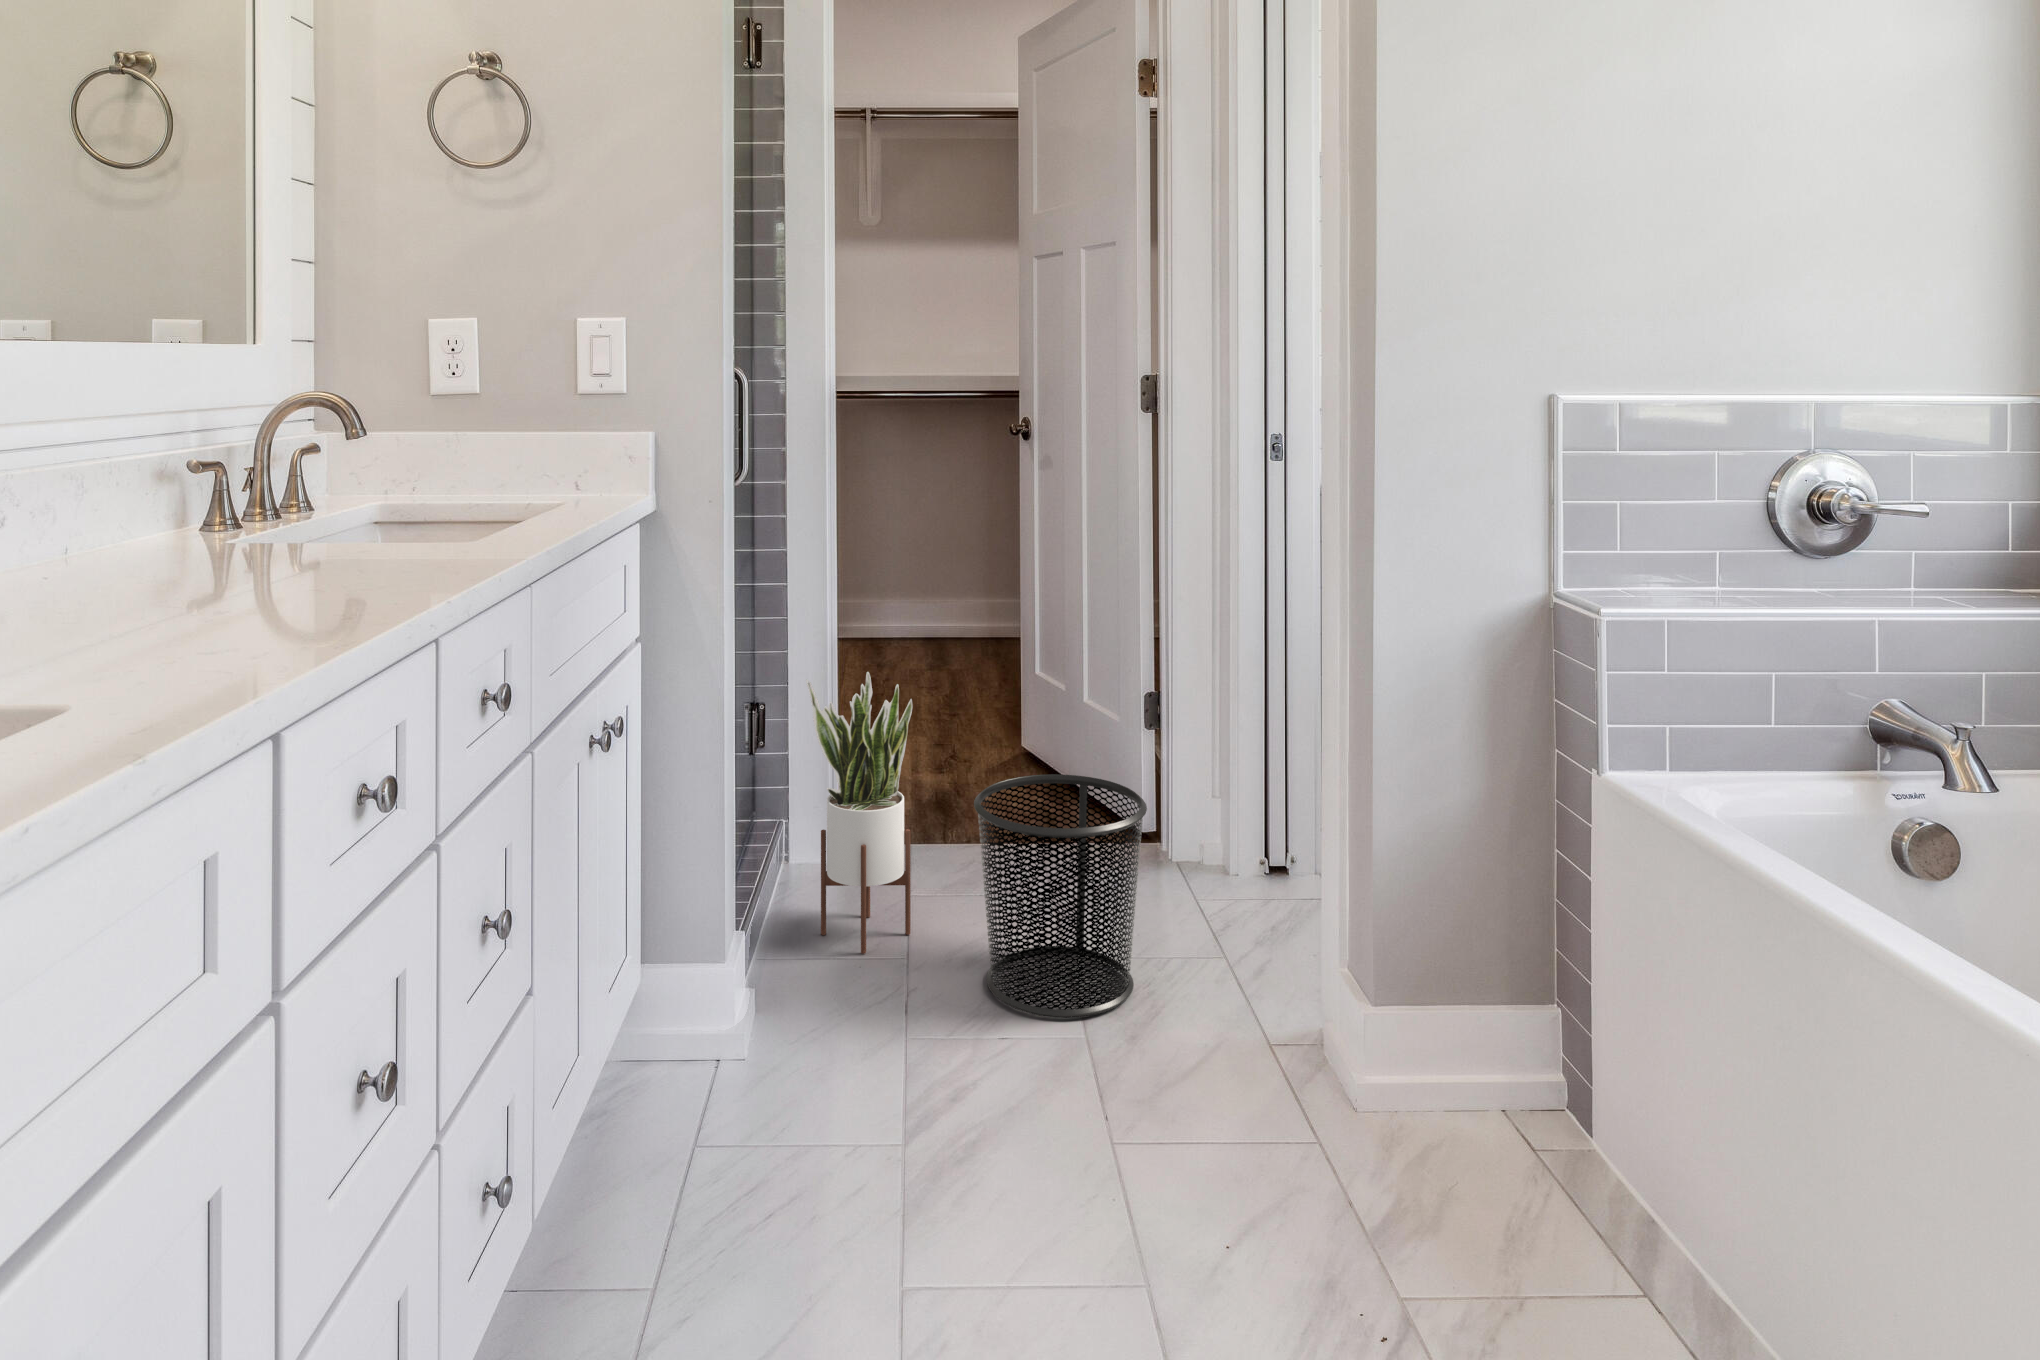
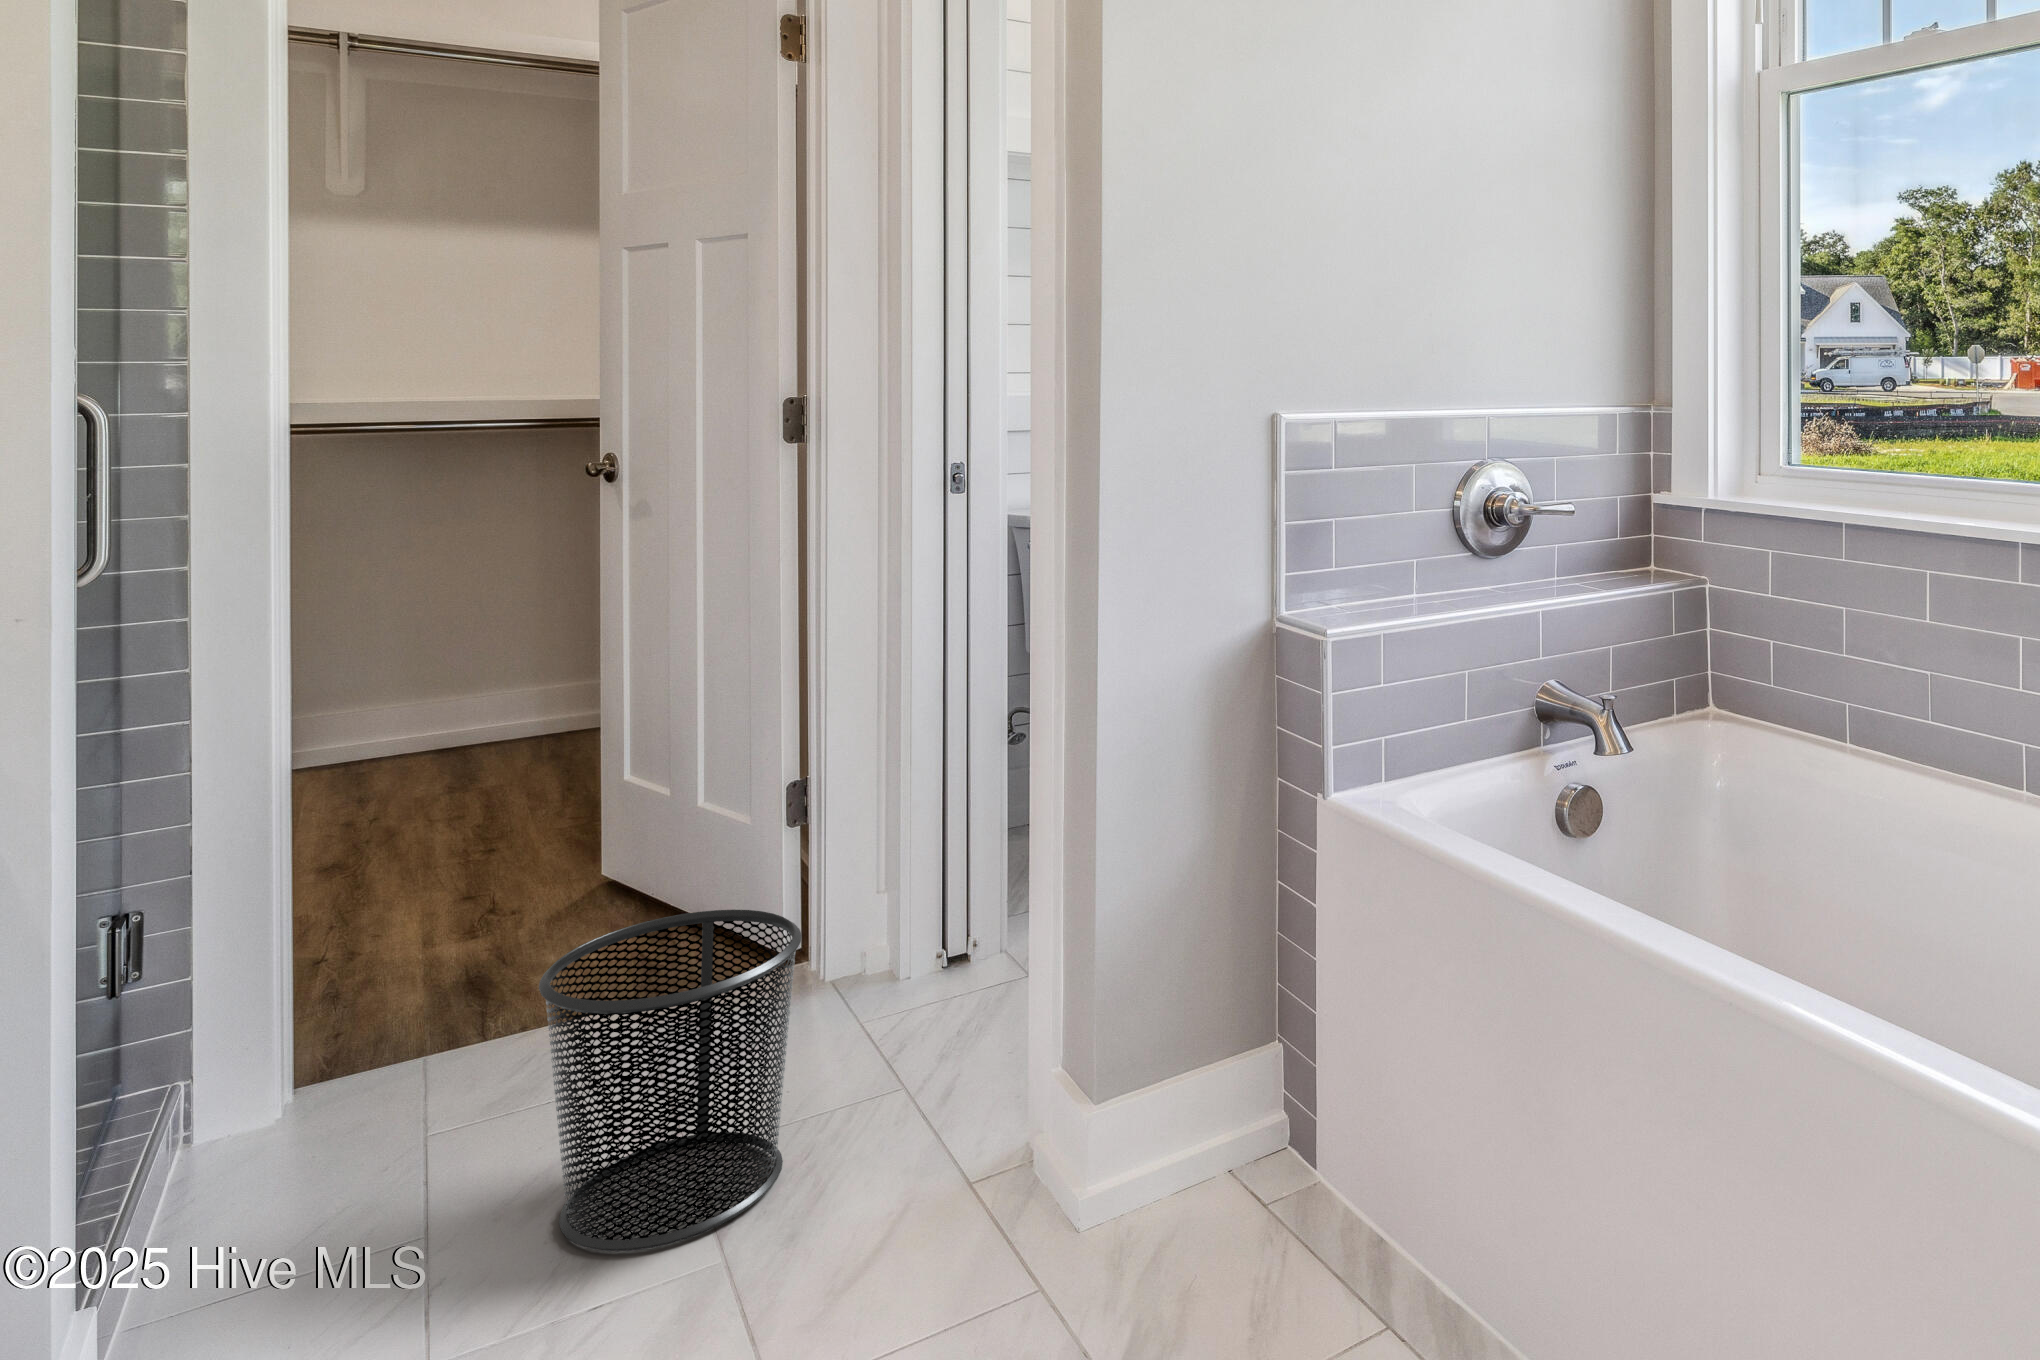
potted plant: present [806,672,913,954] -> none [227,832,430,1249]

